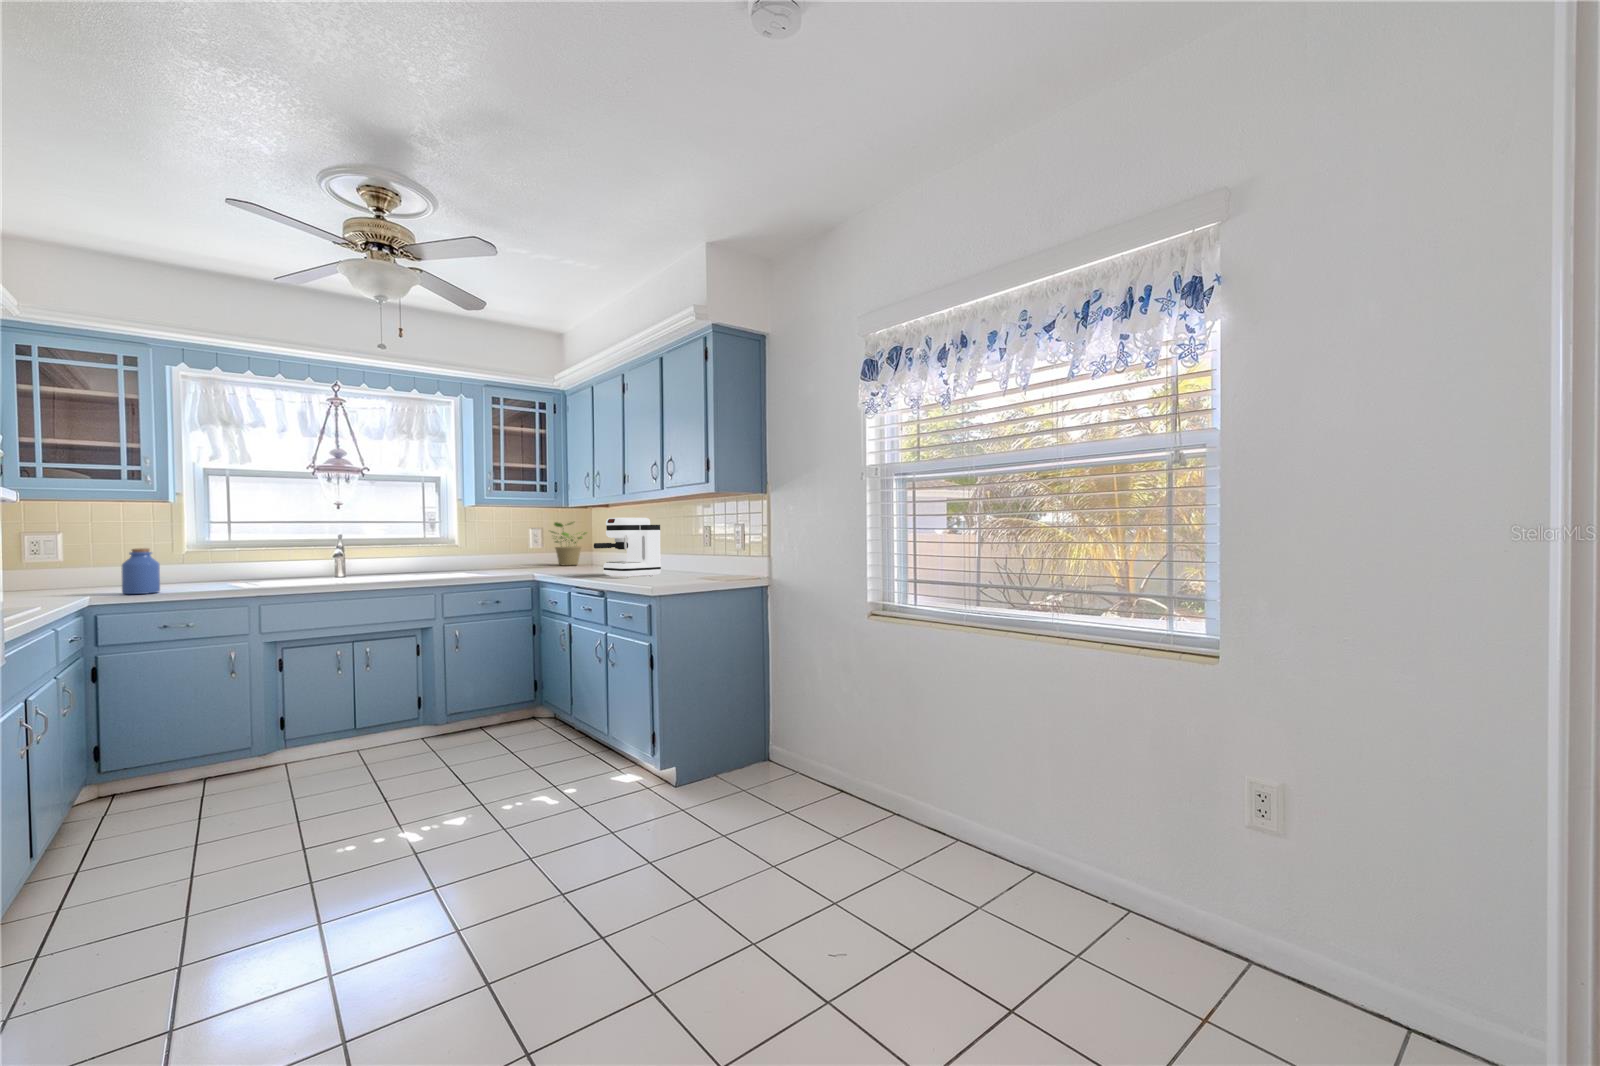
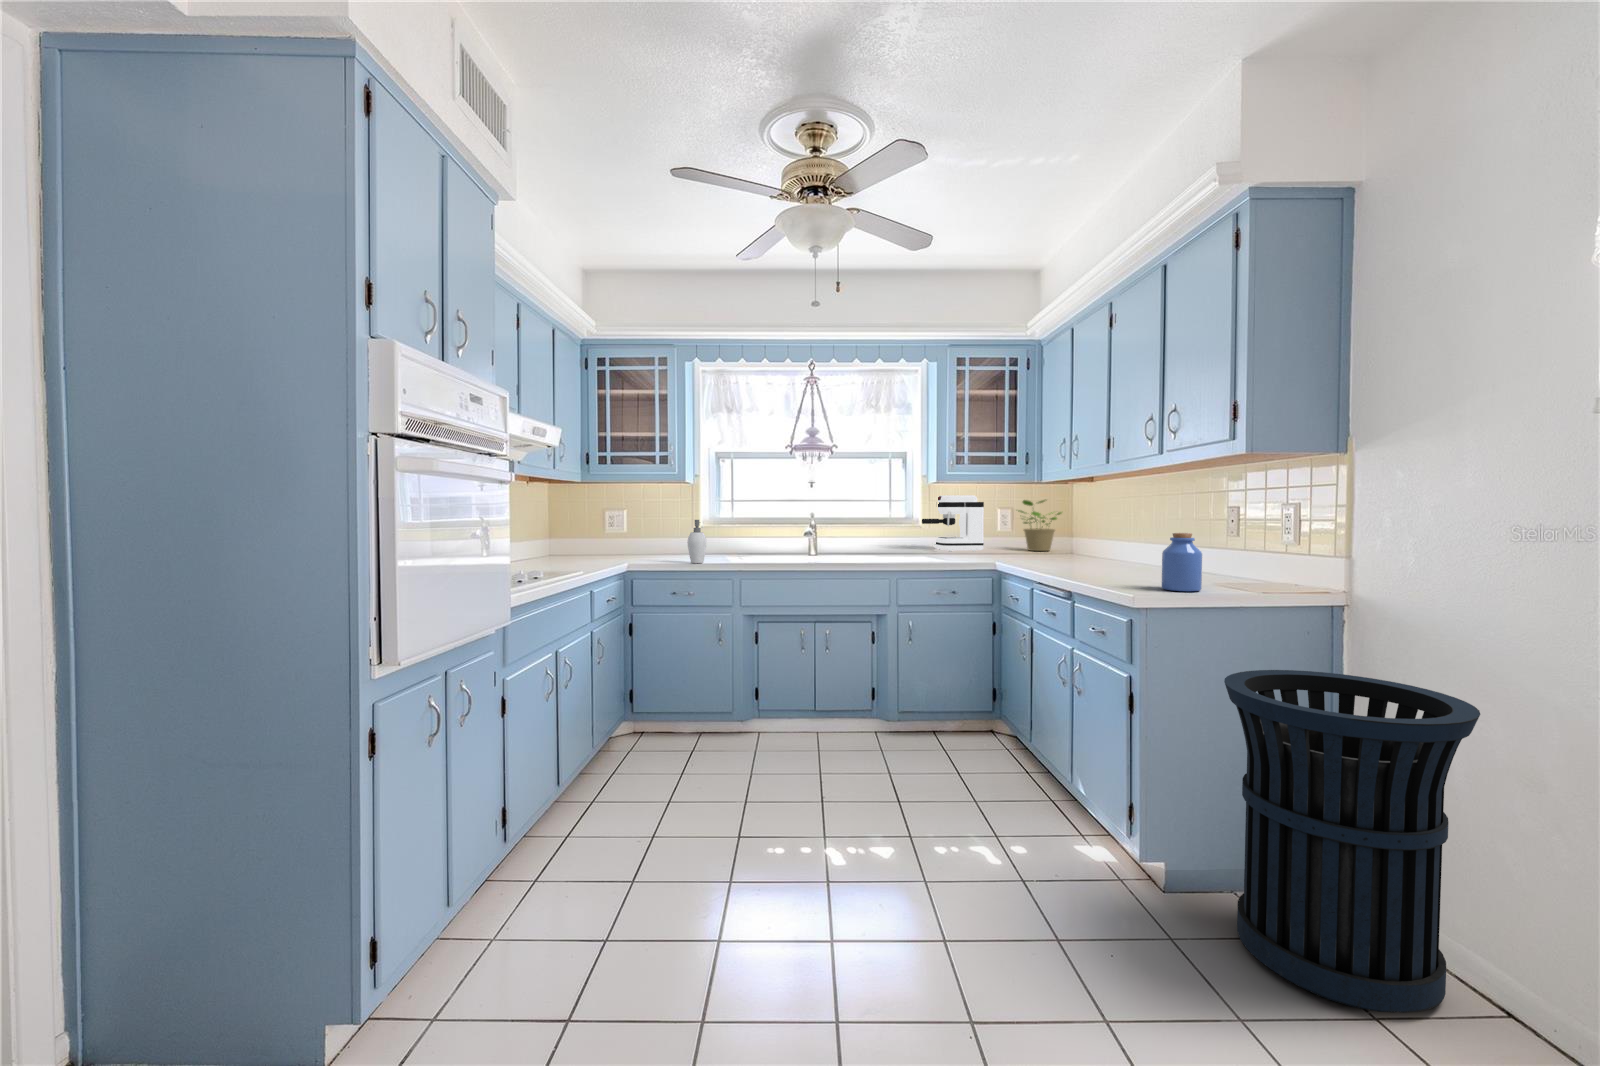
coffee maker: present [594,518,661,577] -> present [922,495,984,552]
soap dispenser: none [184,543,214,591] -> present [687,520,707,563]
jar: present [121,548,160,594] -> present [1161,533,1202,591]
trash can: none [704,625,823,813] -> present [1224,670,1480,1013]

